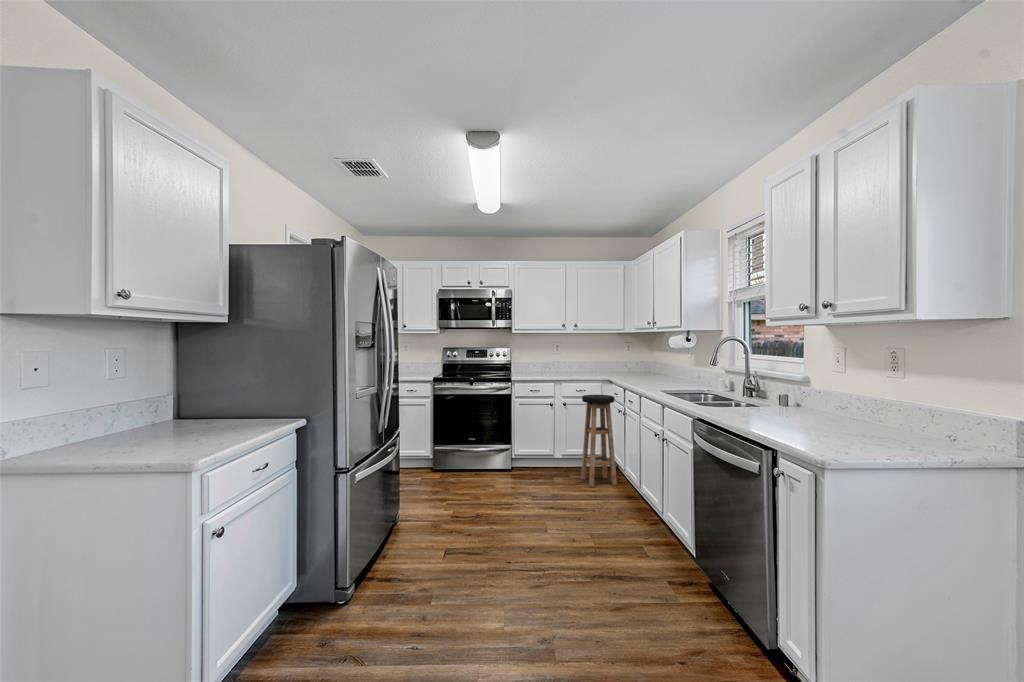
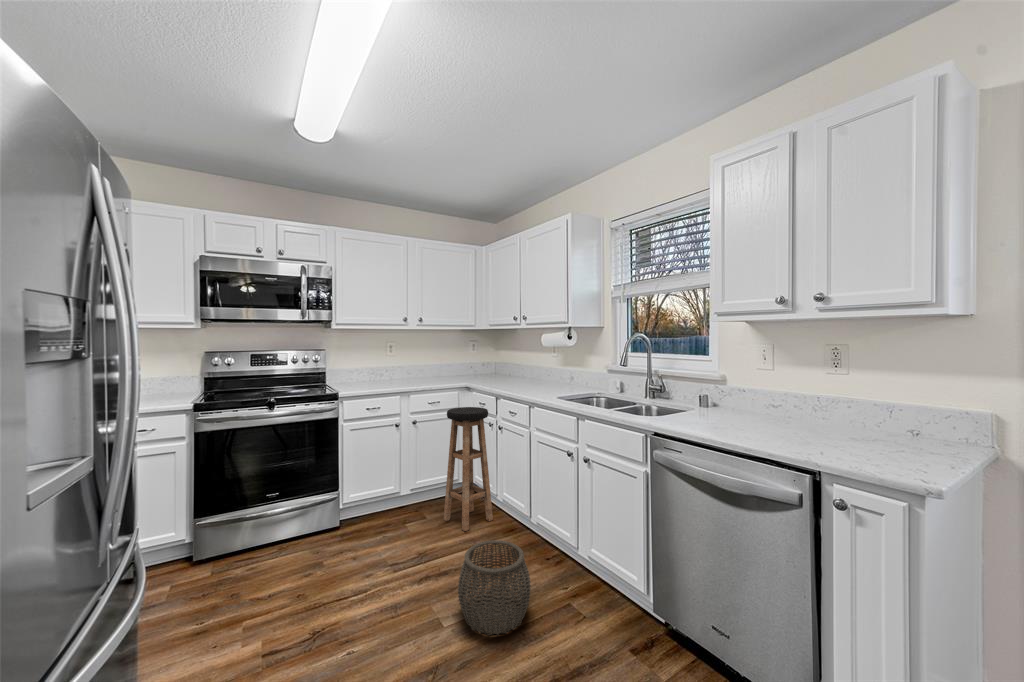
woven basket: none [550,479,599,534] -> present [458,540,531,635]

